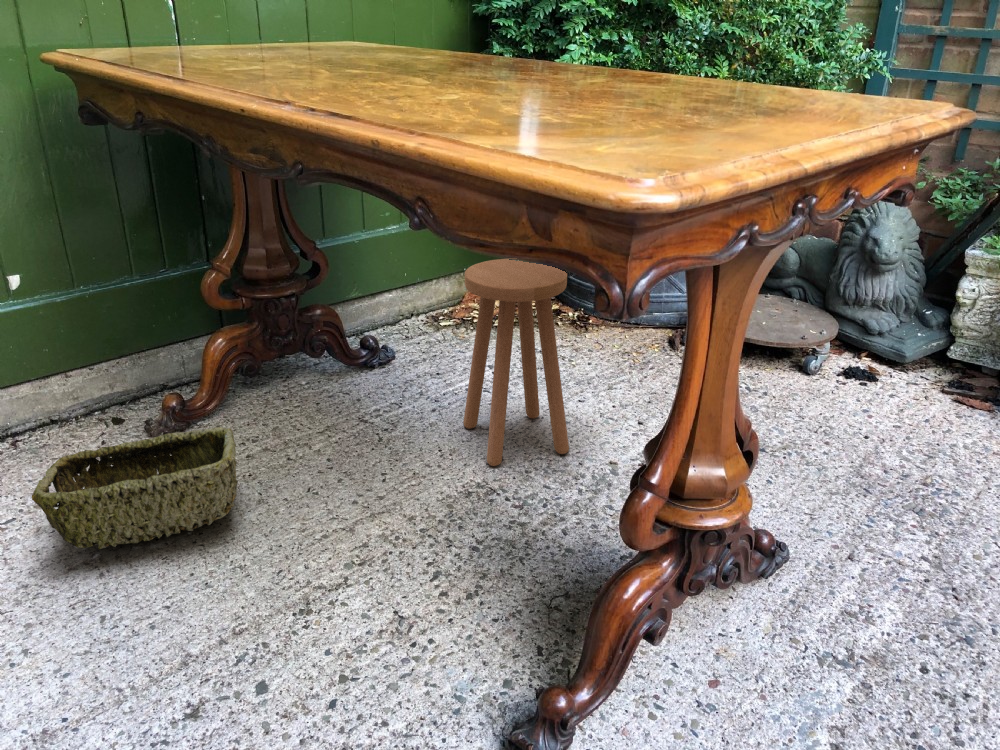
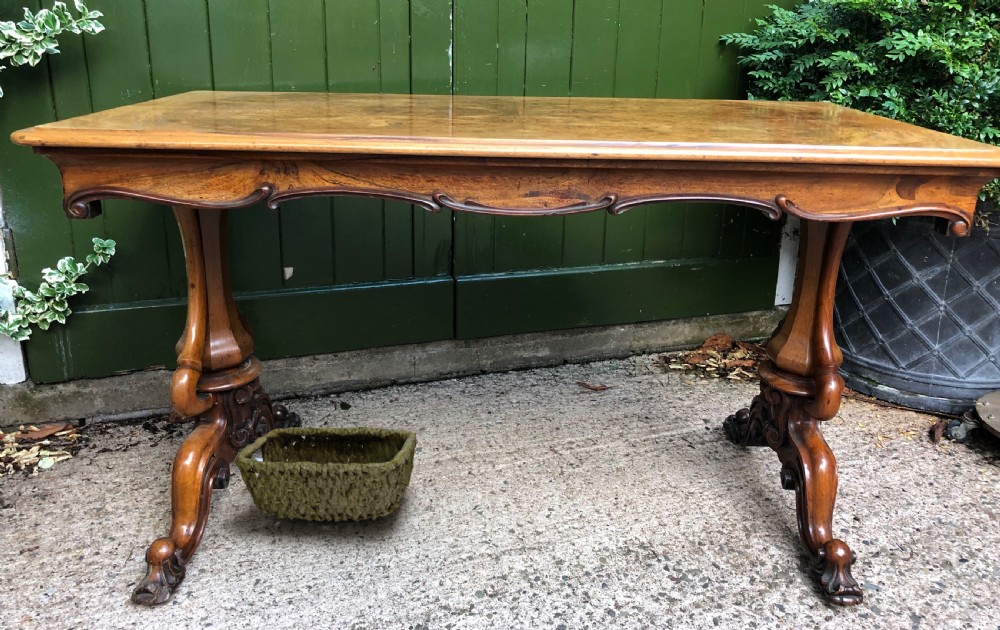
stool: present [463,259,569,466] -> none [652,311,777,533]

